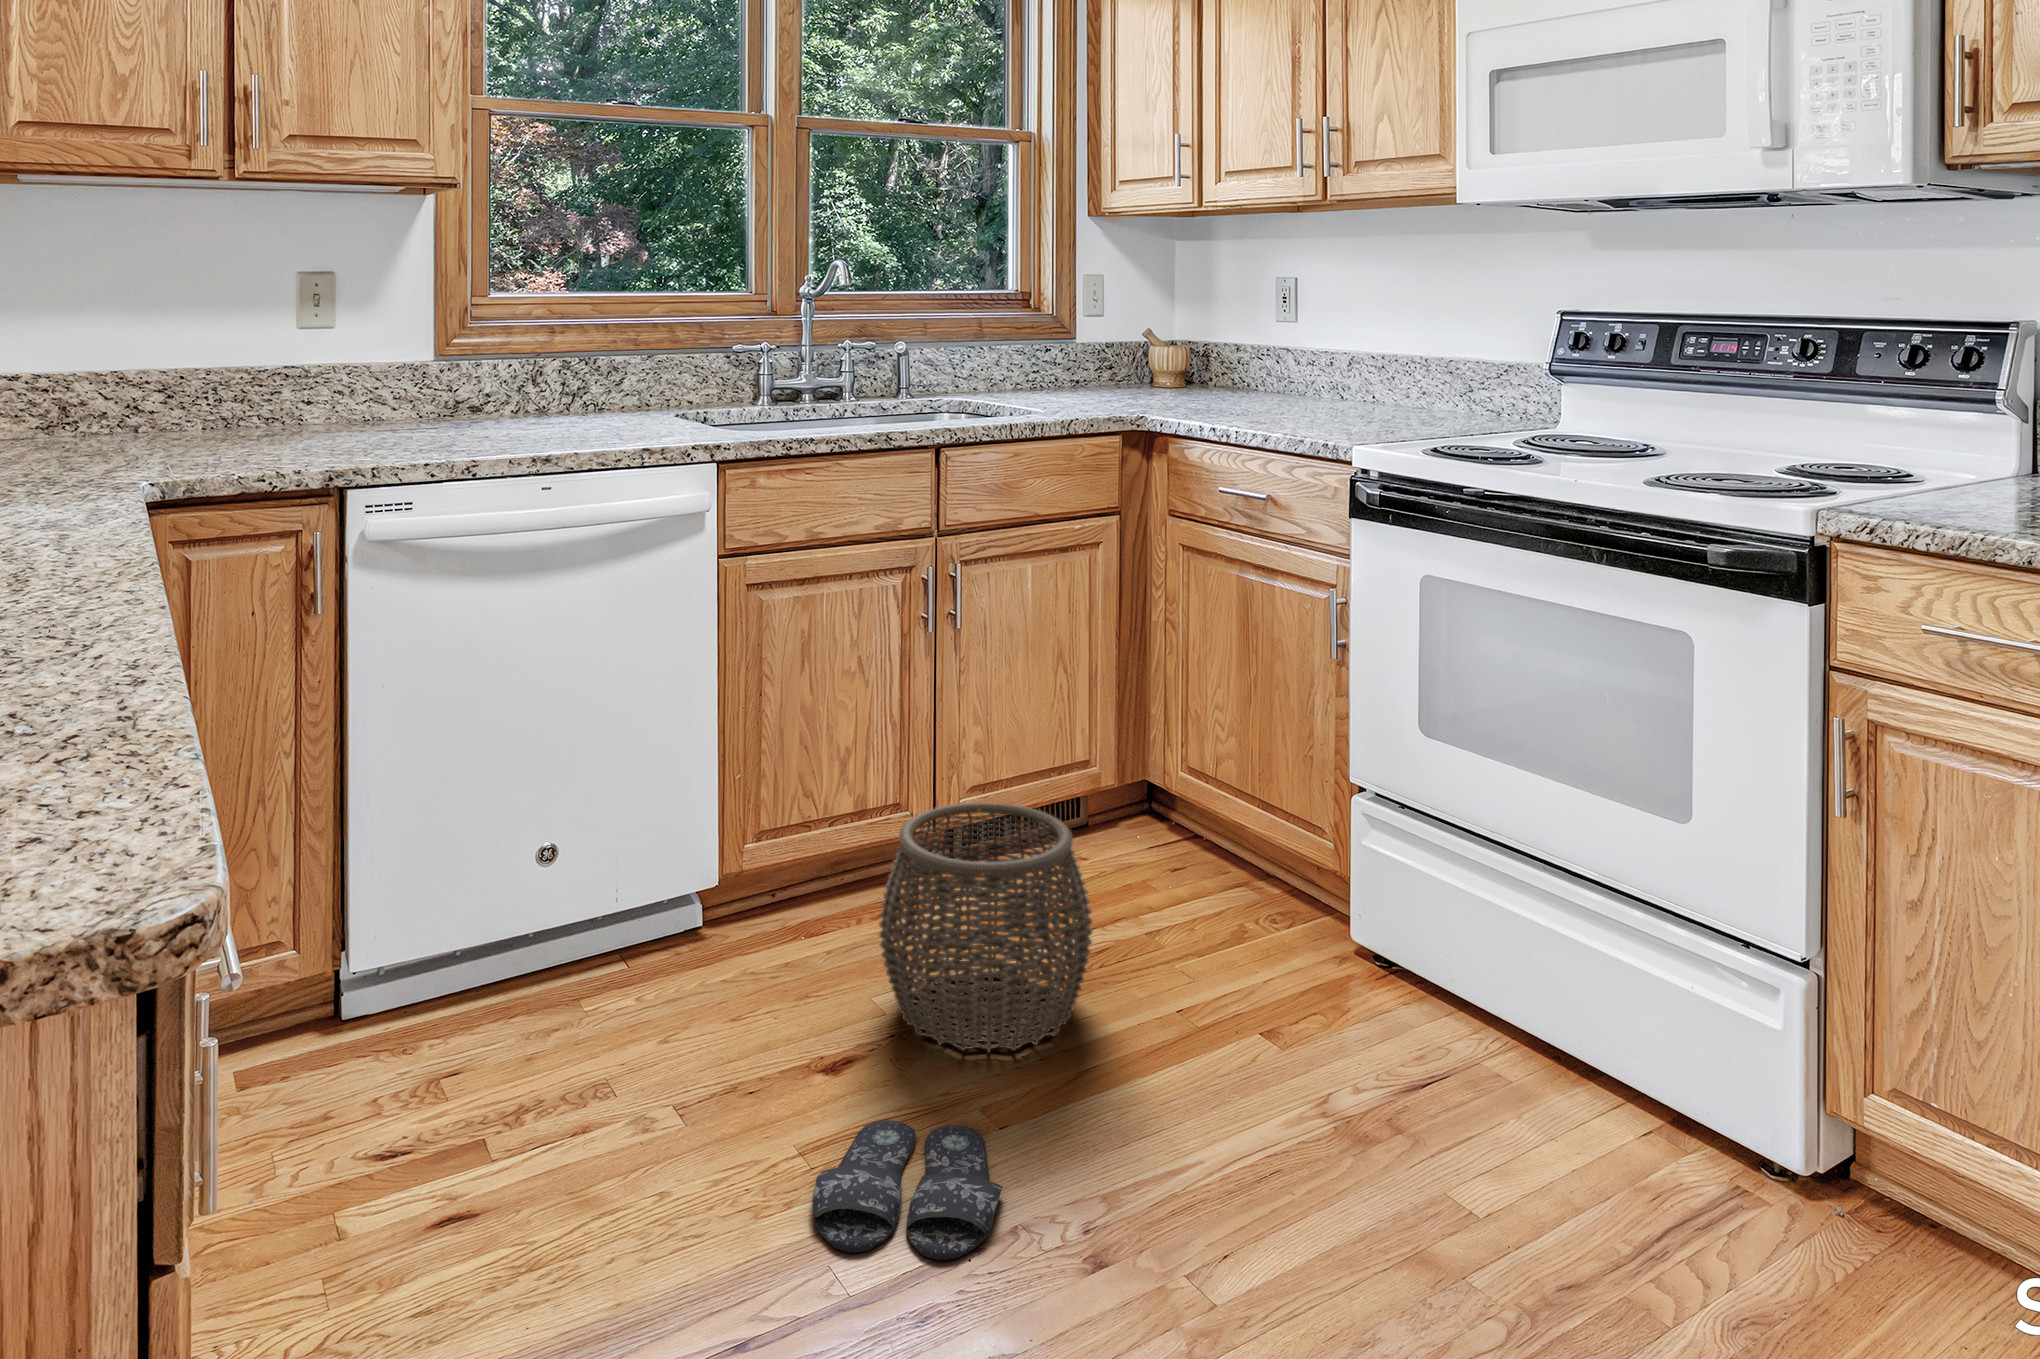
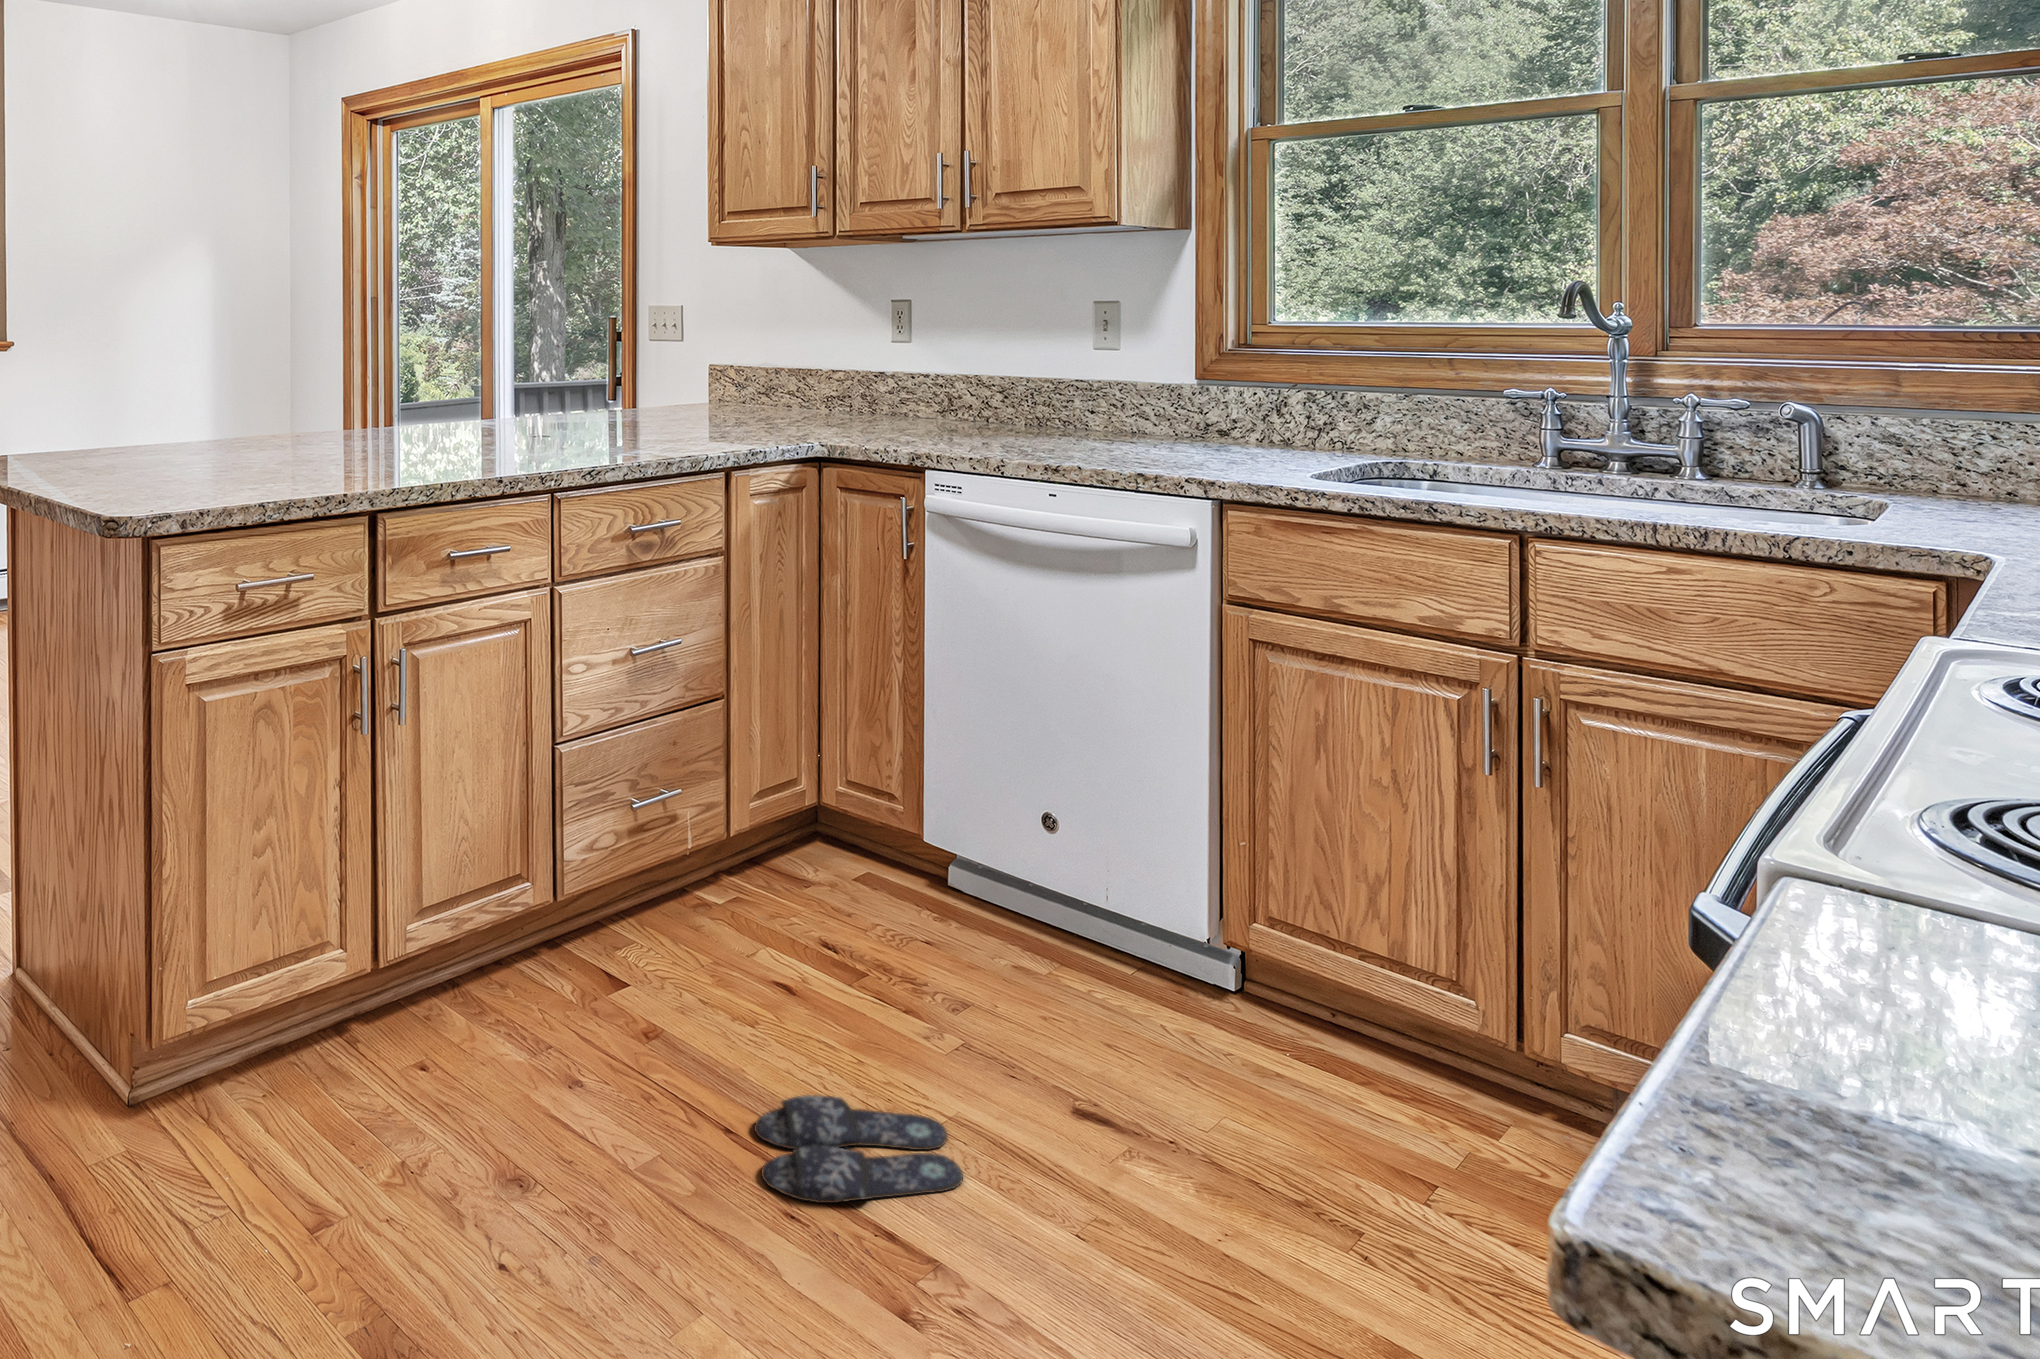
woven basket: present [879,803,1093,1053] -> none [1069,919,1340,1235]

